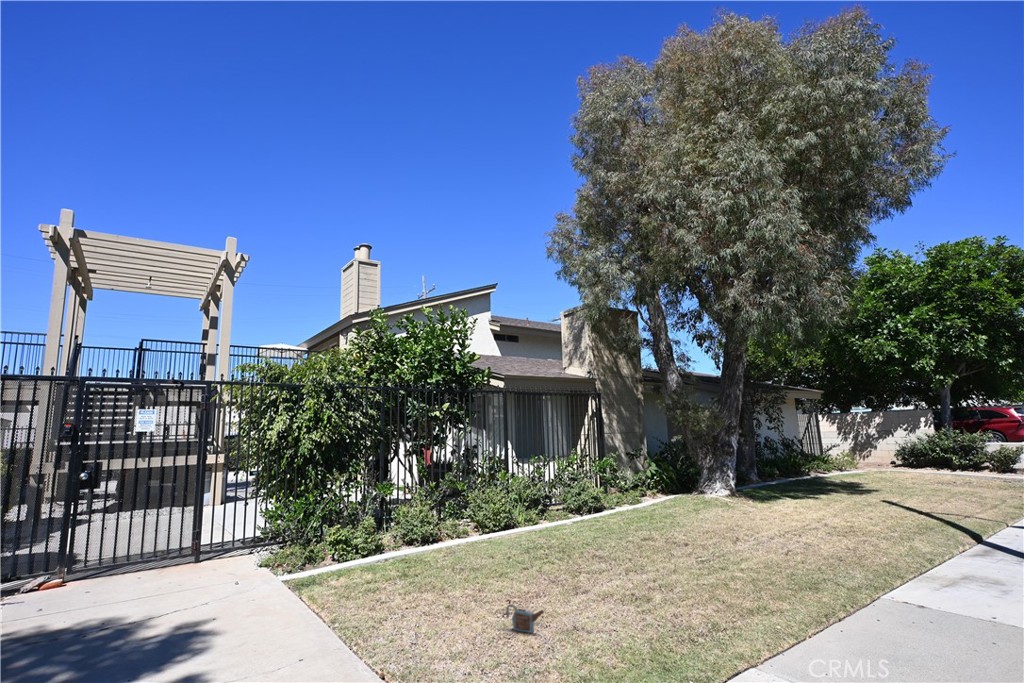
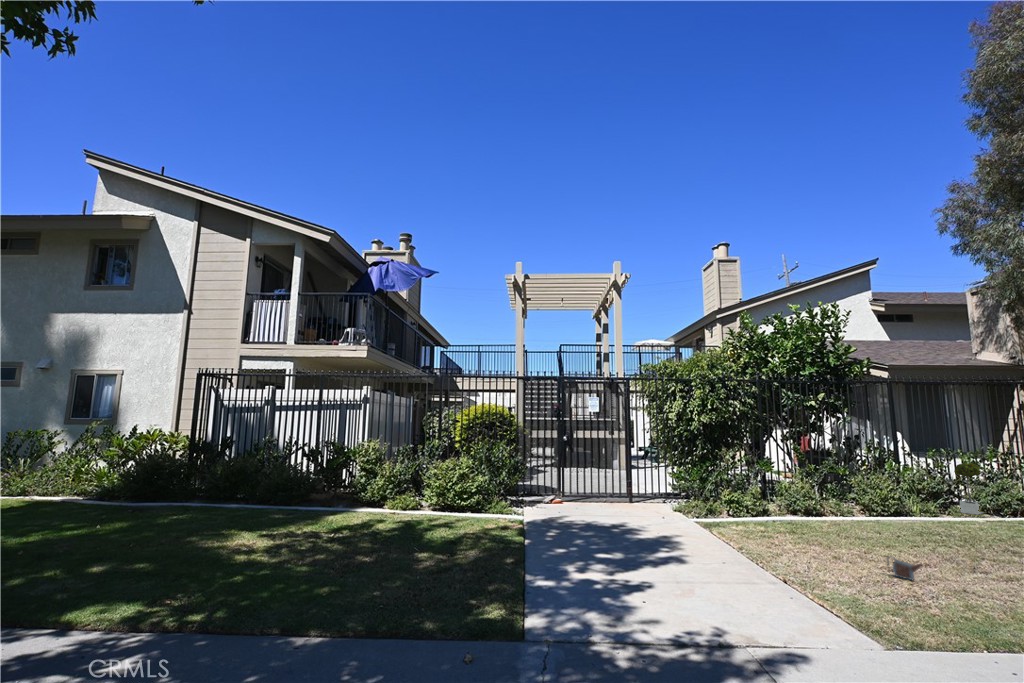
potted tree: none [552,468,572,517] -> present [954,463,983,515]

